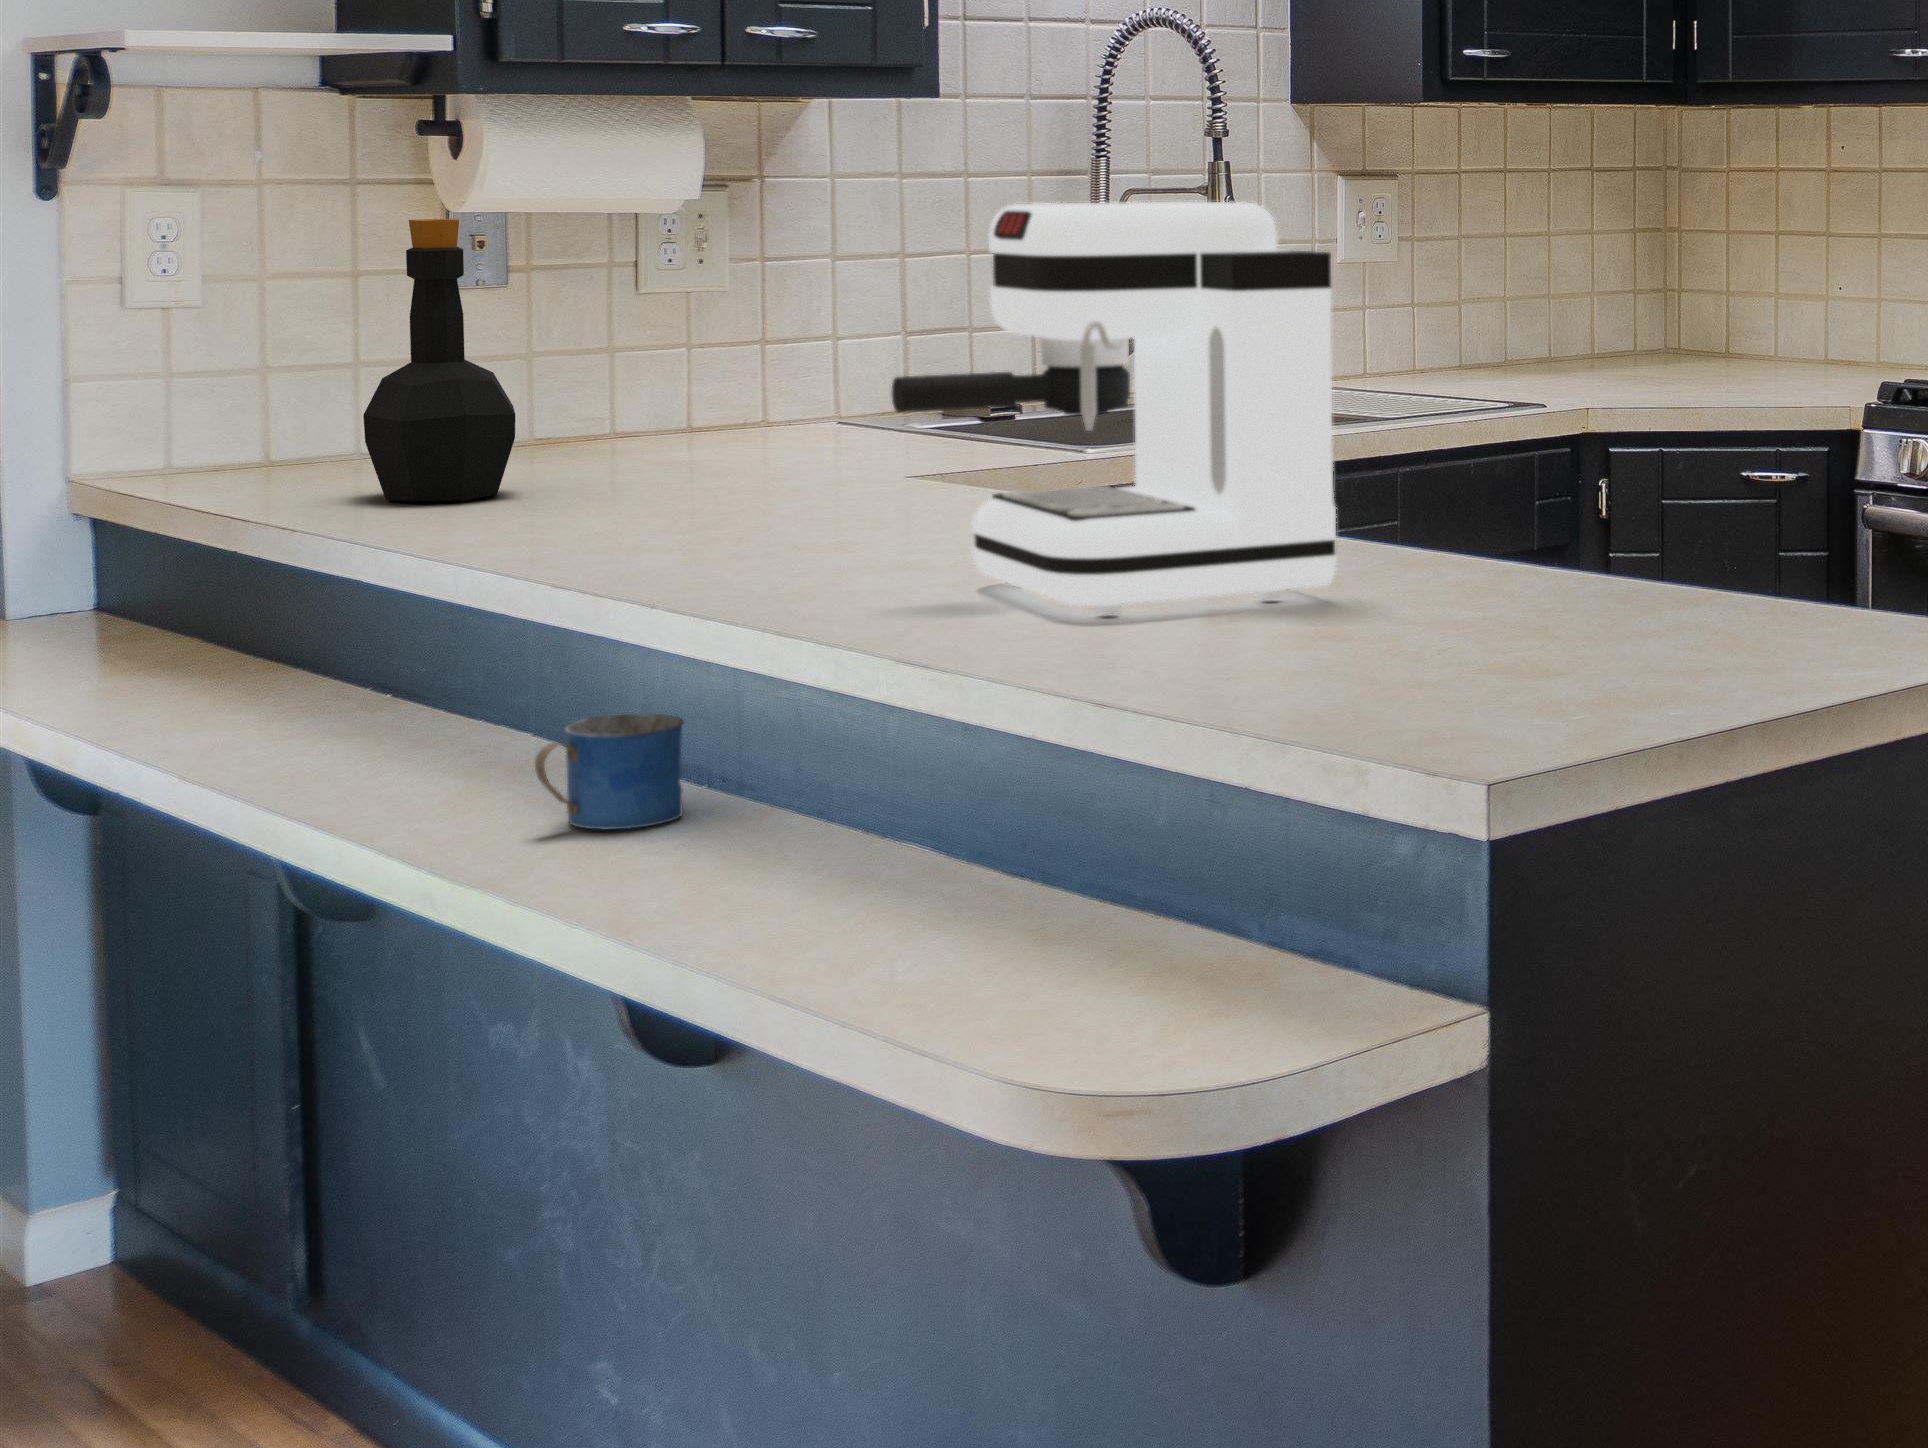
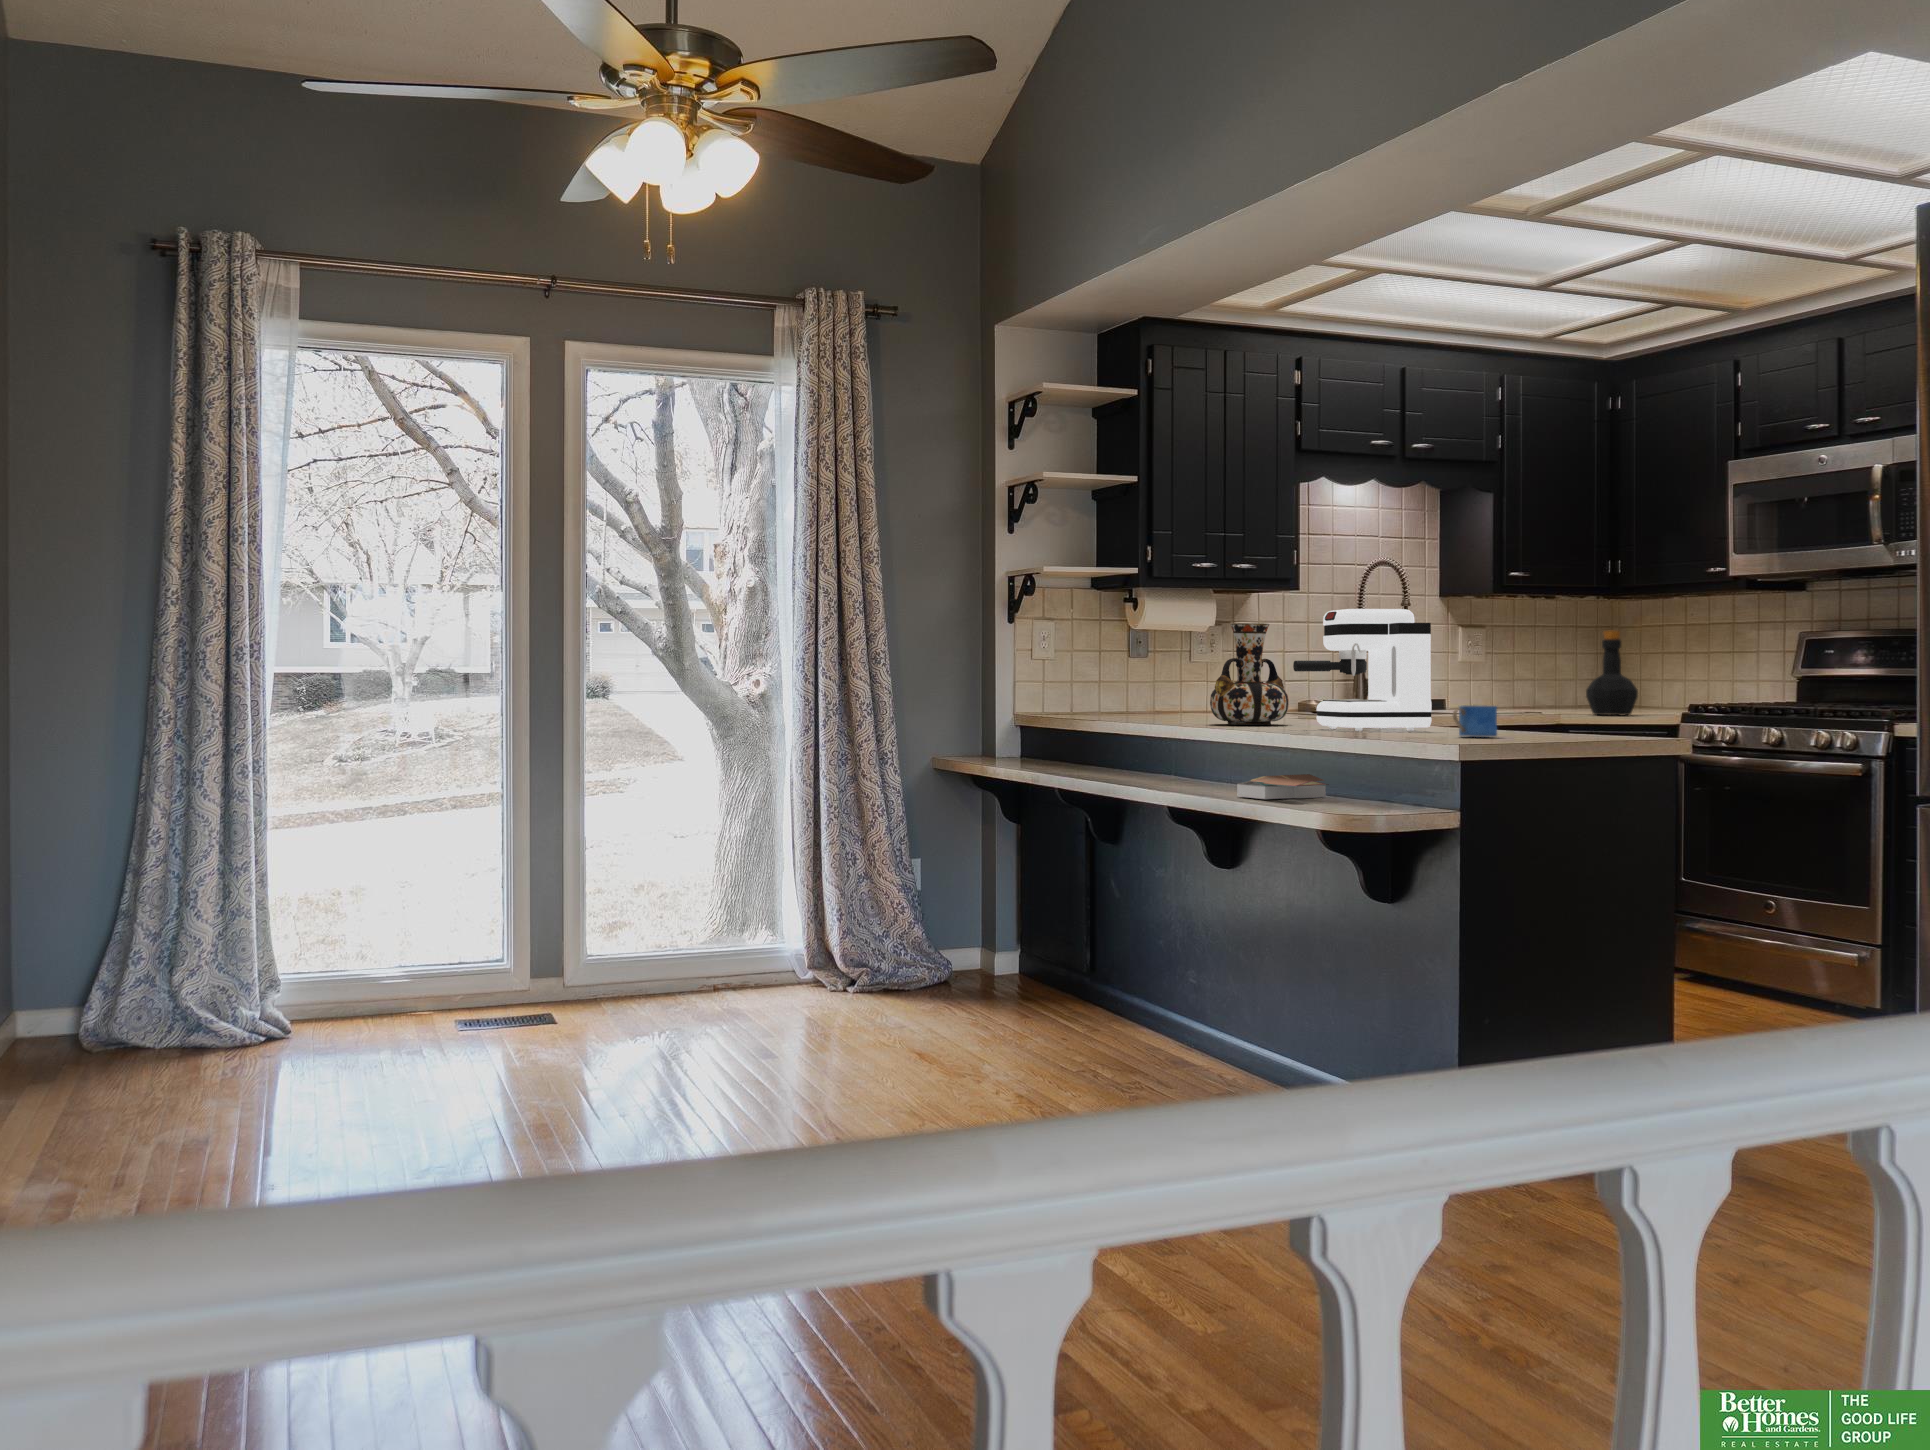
bottle: present [363,219,515,501] -> present [1586,631,1638,715]
vase: none [639,228,892,555] -> present [1210,623,1289,725]
mug: present [535,714,684,829] -> present [1453,705,1497,737]
book: none [676,805,1007,946] -> present [1237,774,1329,799]

